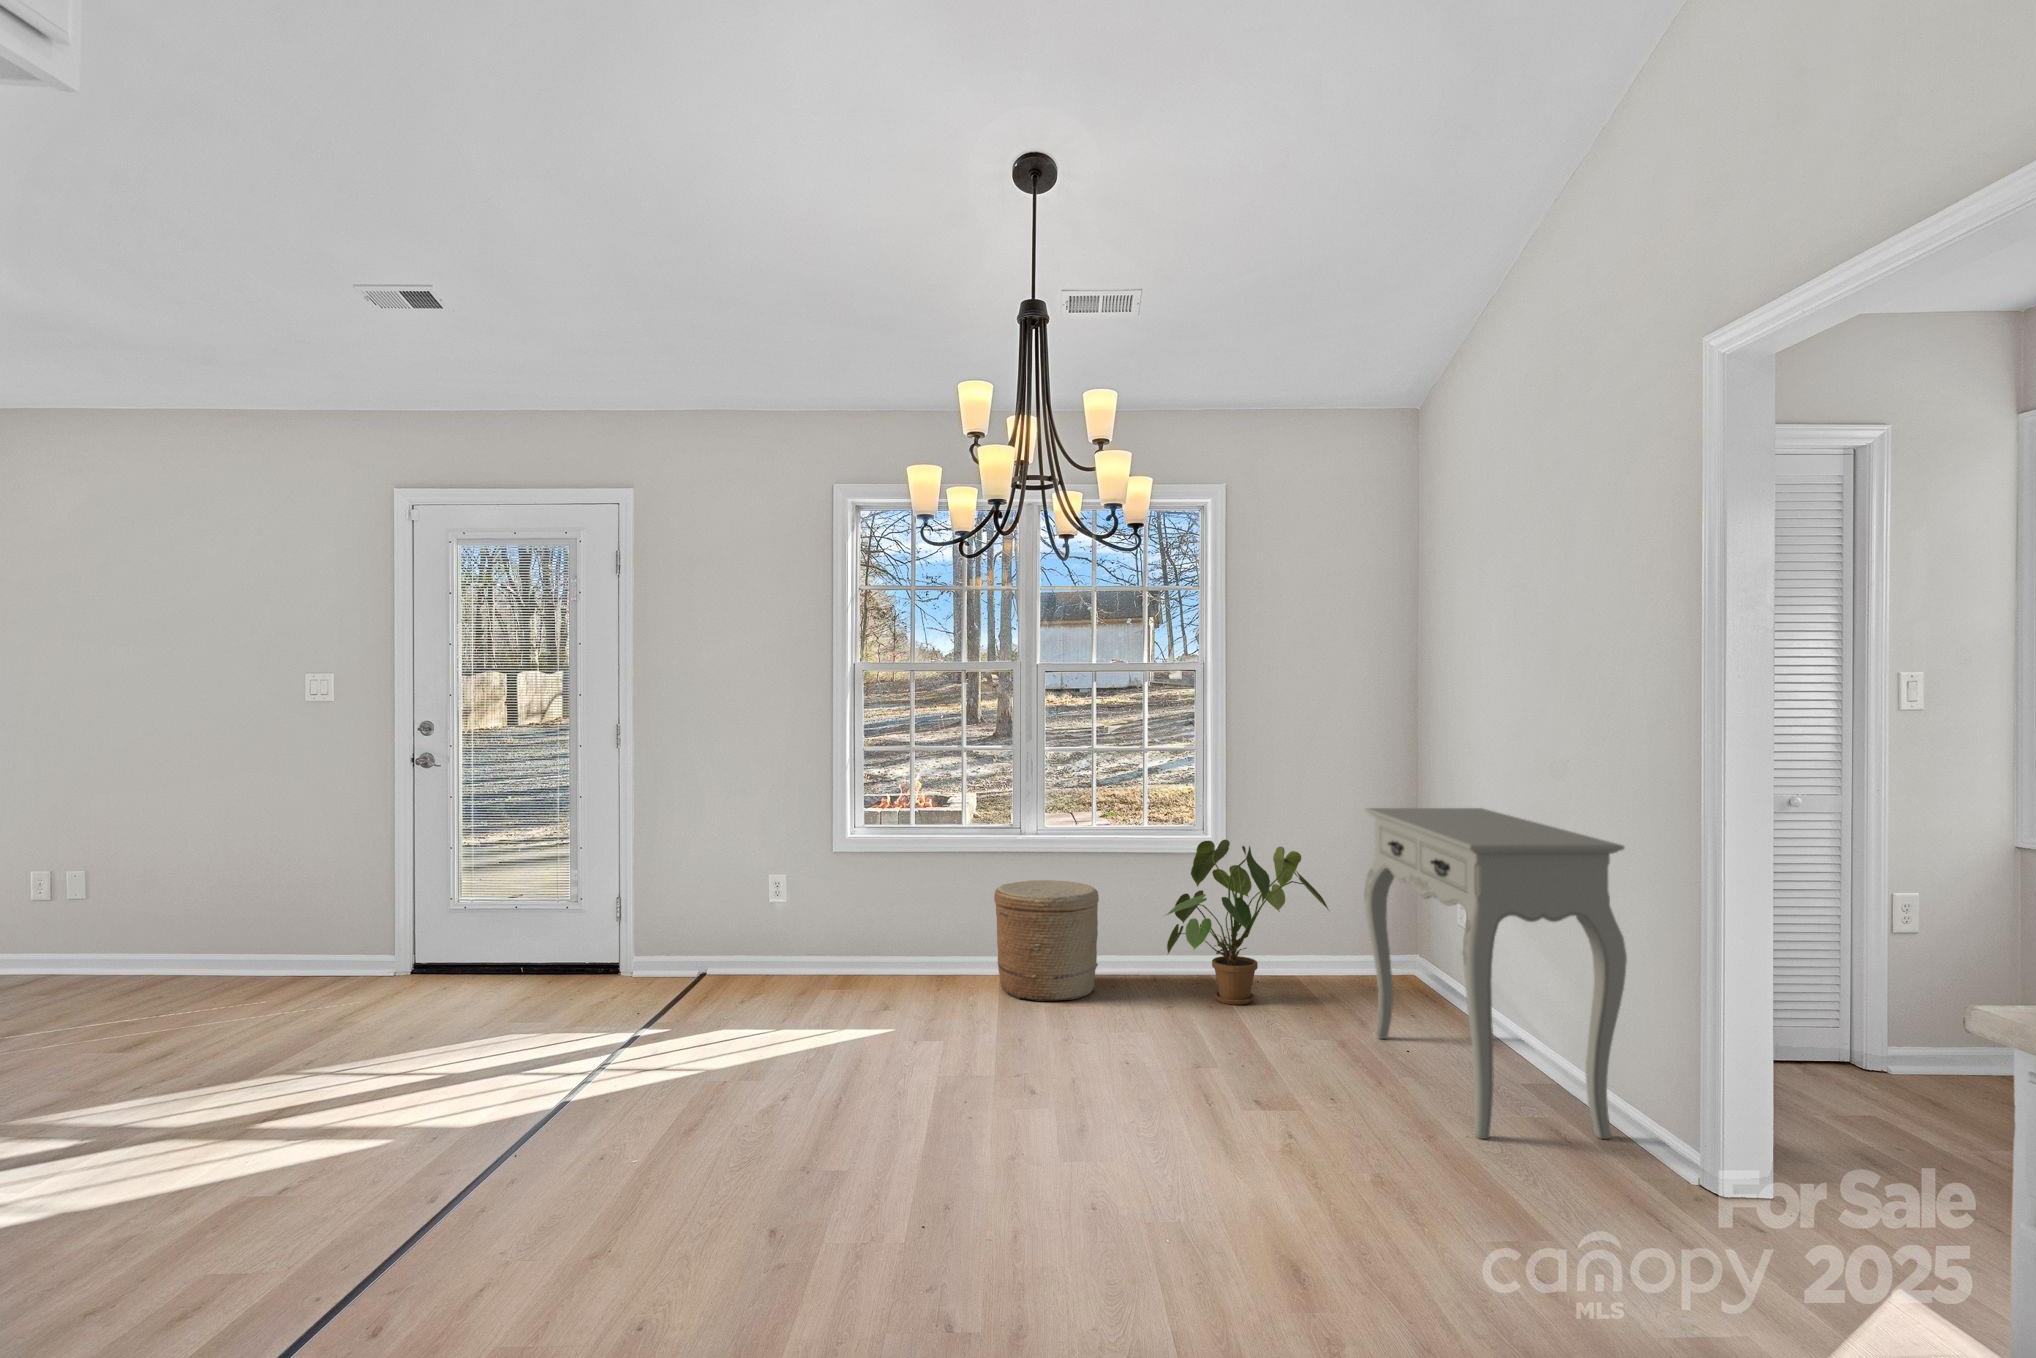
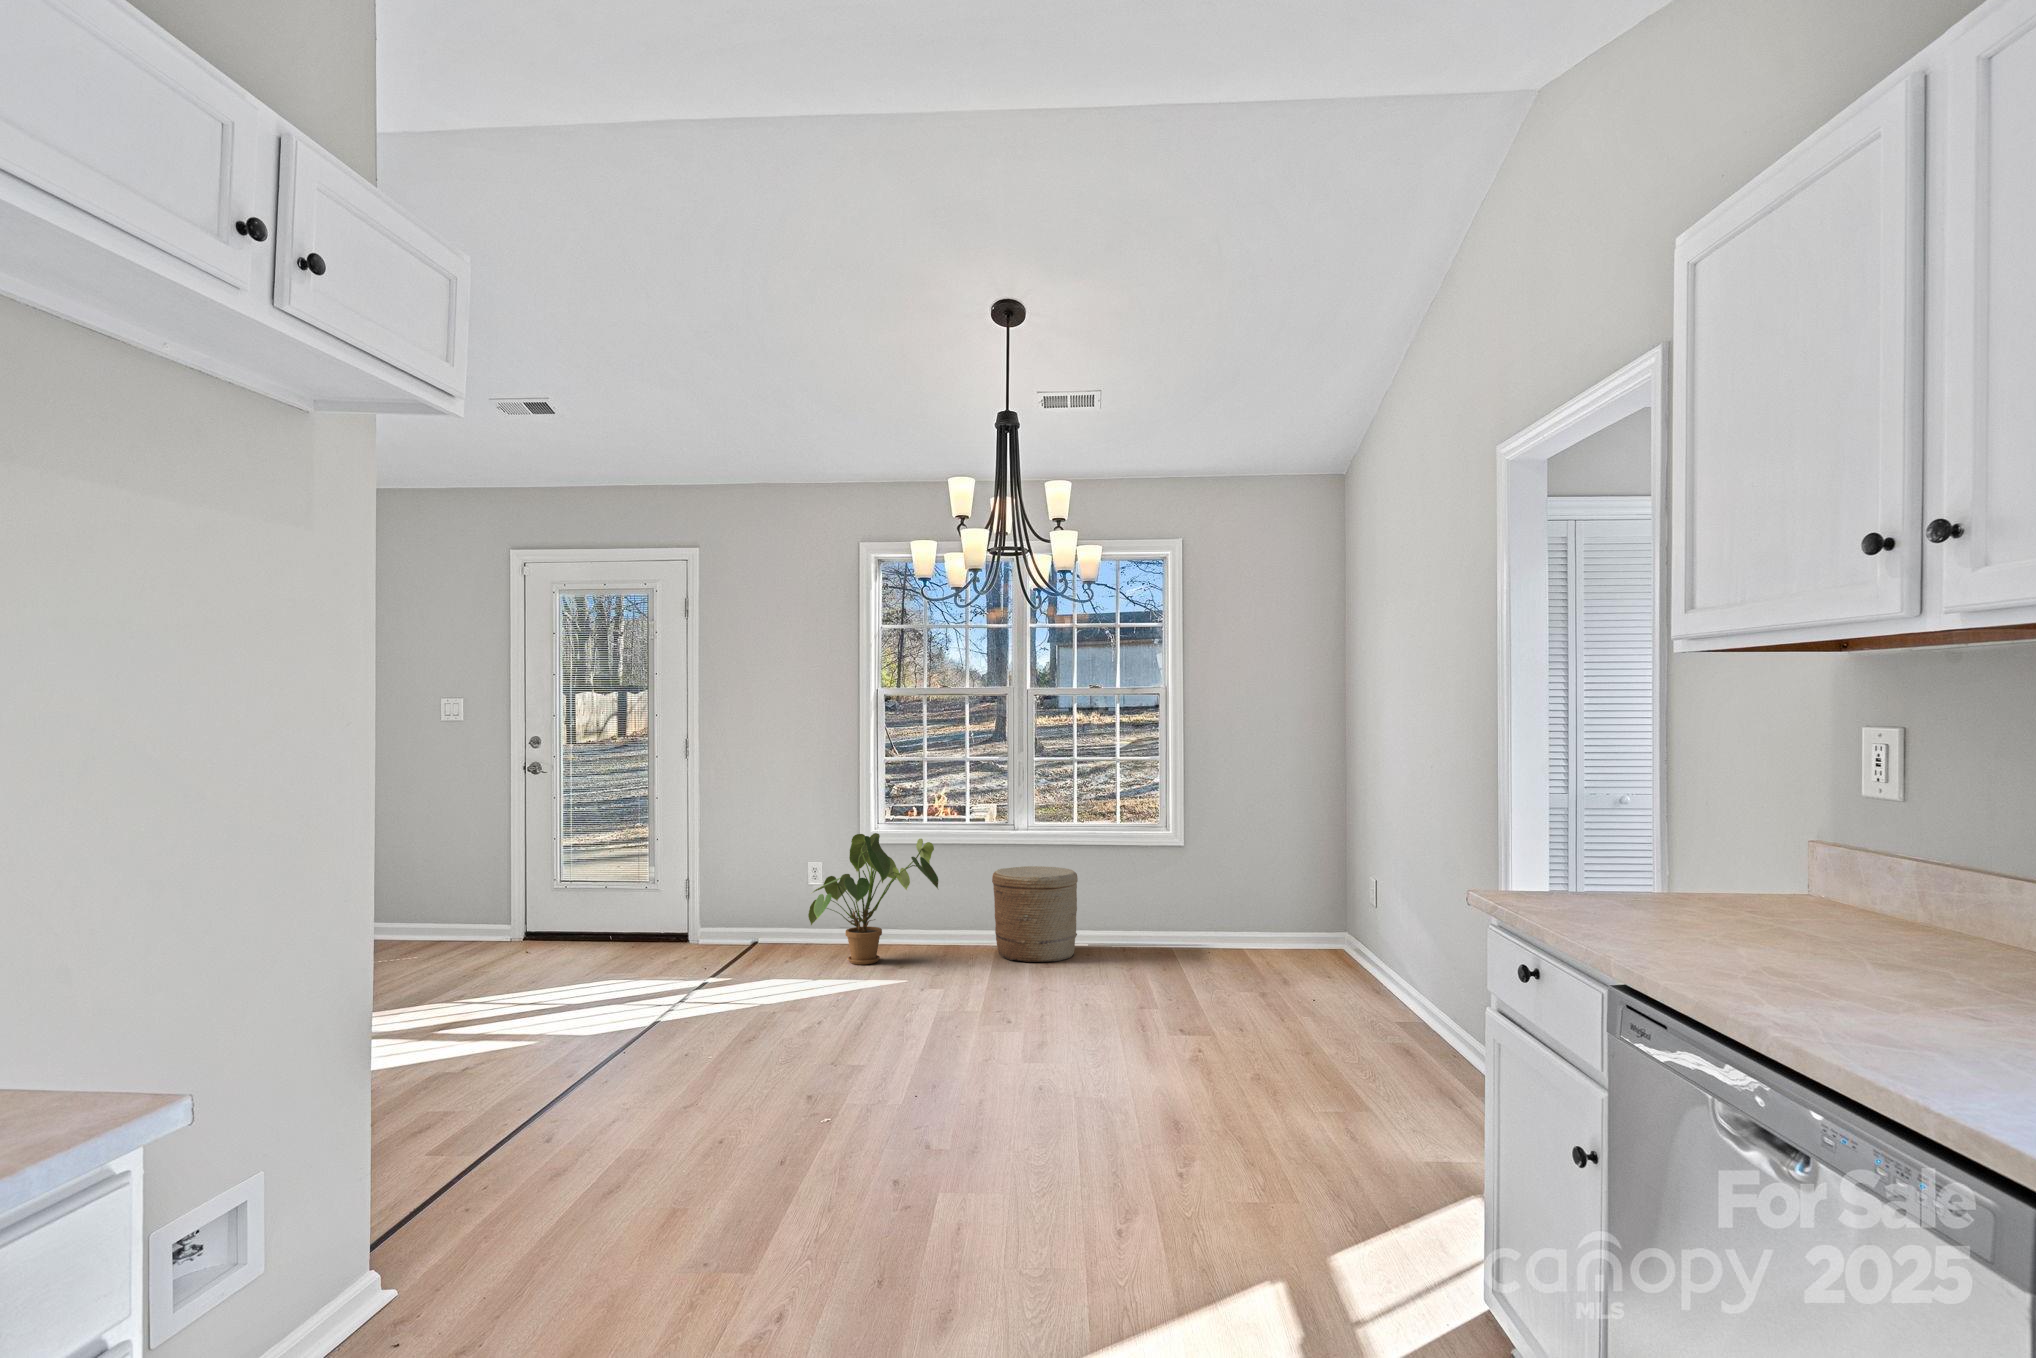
console table: present [1364,808,1627,1139] -> none [1284,801,1460,1048]
house plant: present [1166,840,1329,1005] -> present [808,833,938,965]

